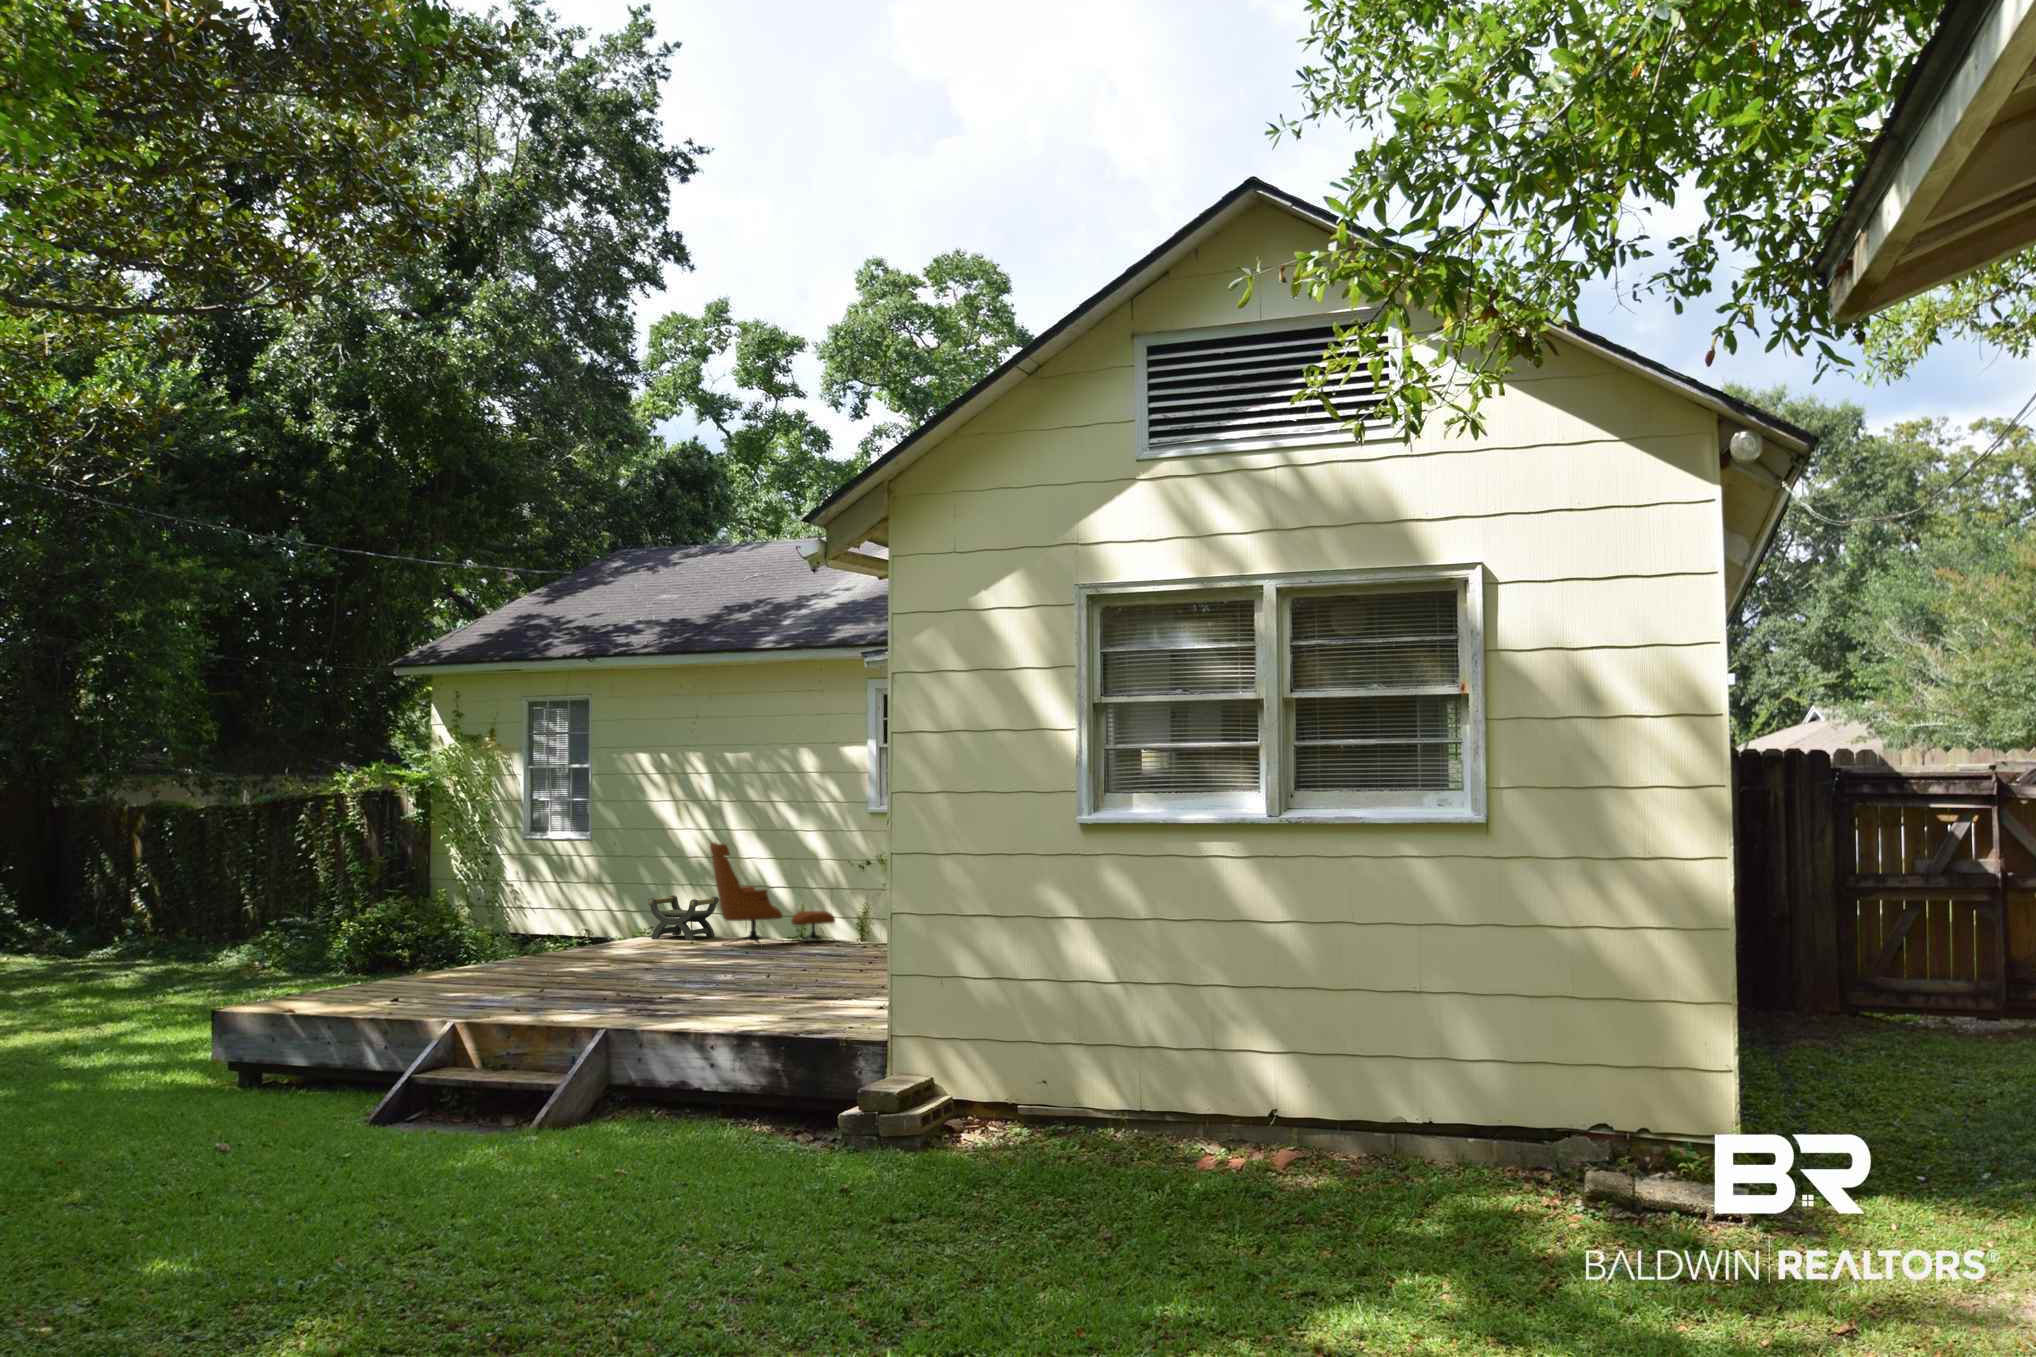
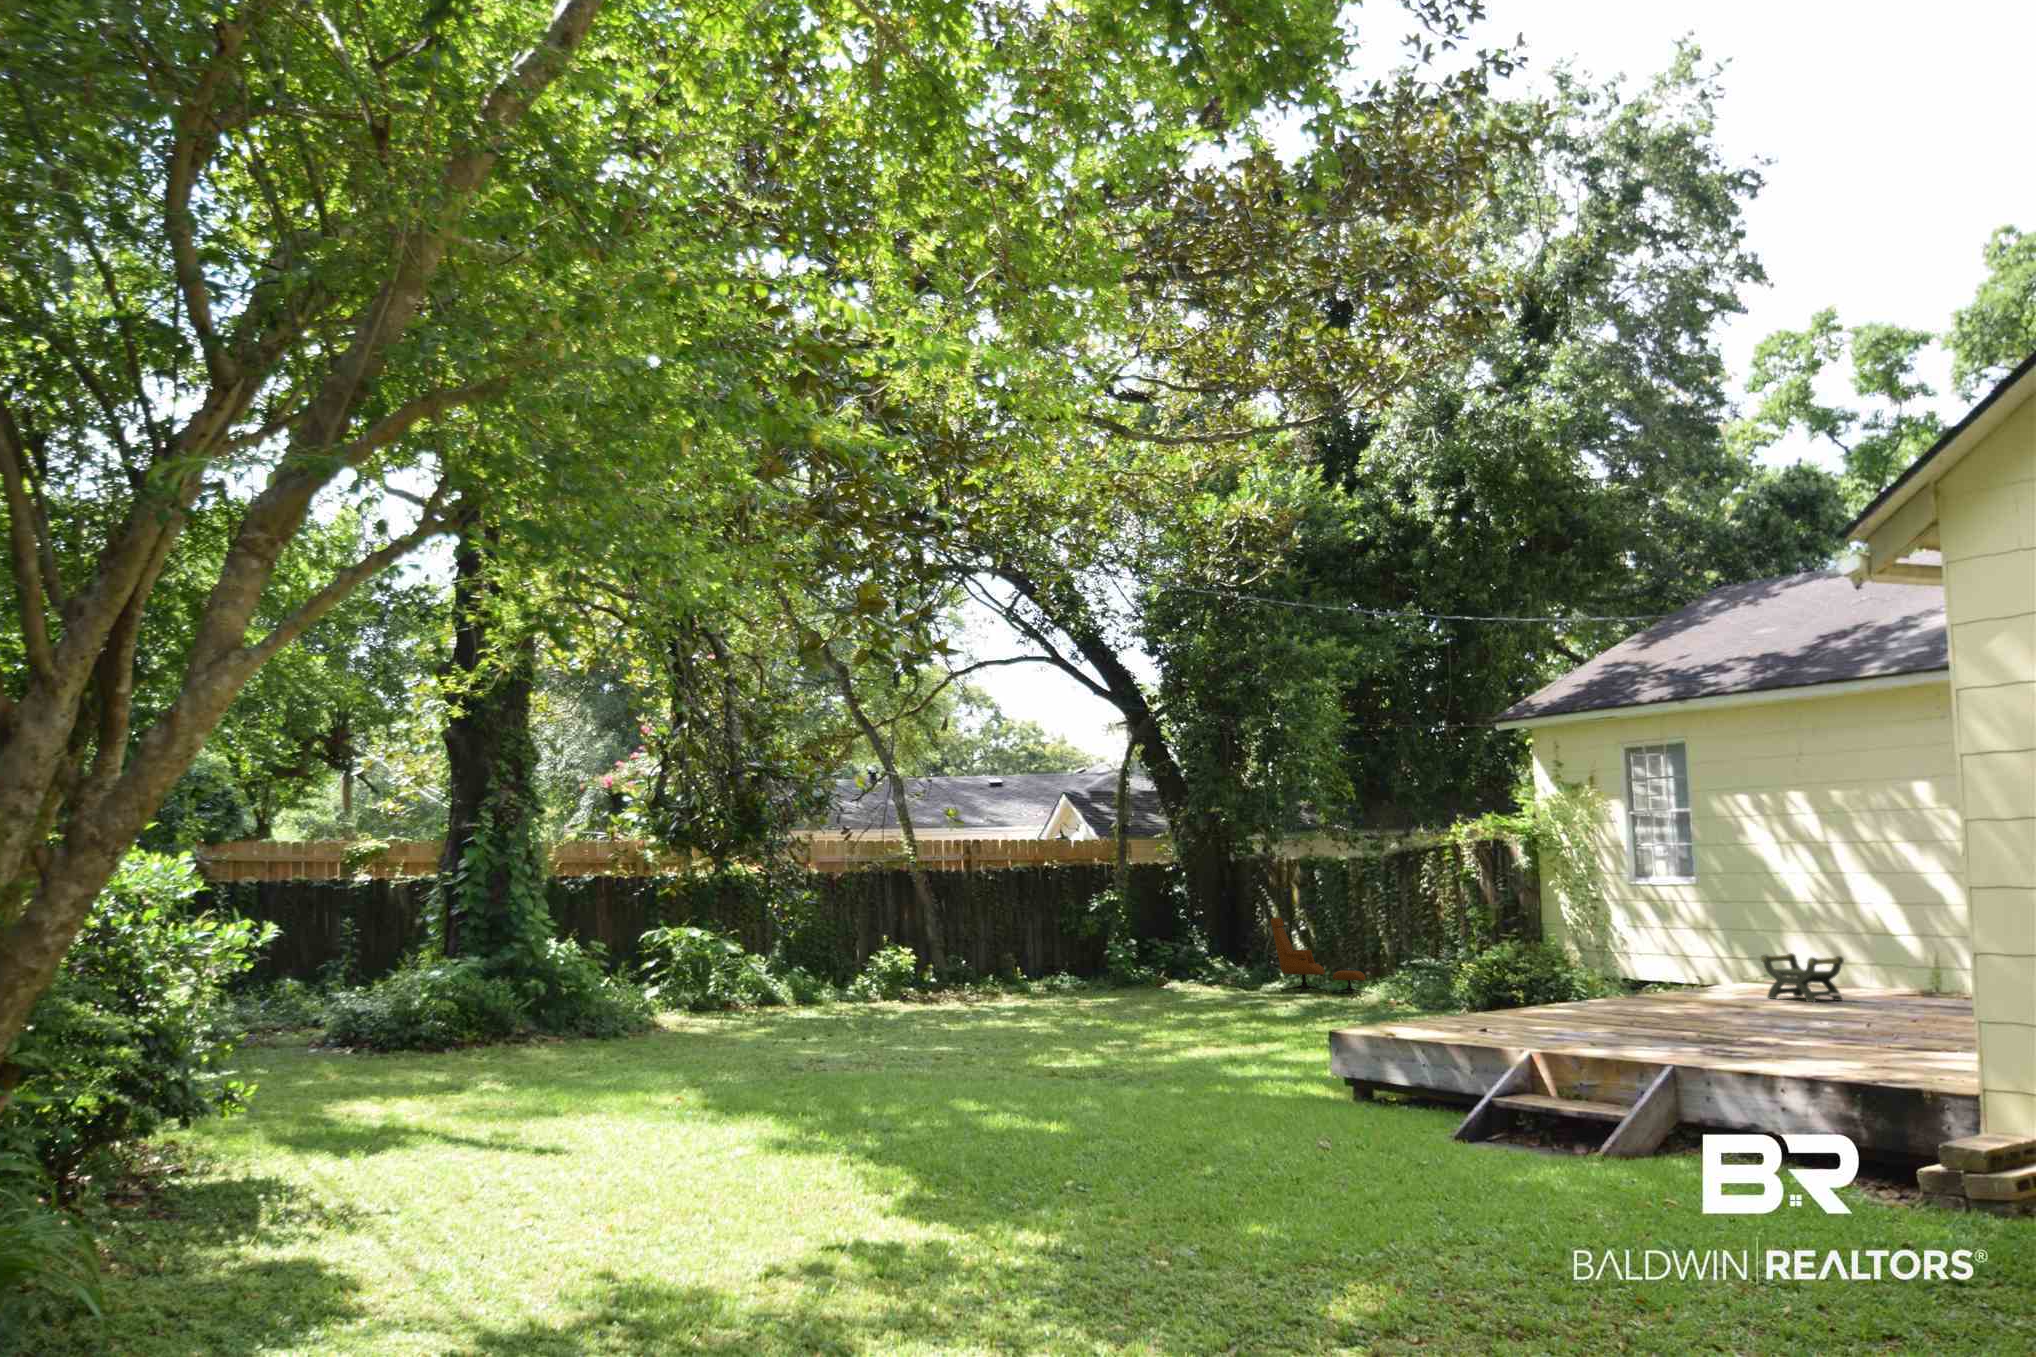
lounge chair: present [710,842,835,946] -> present [1271,918,1367,994]

